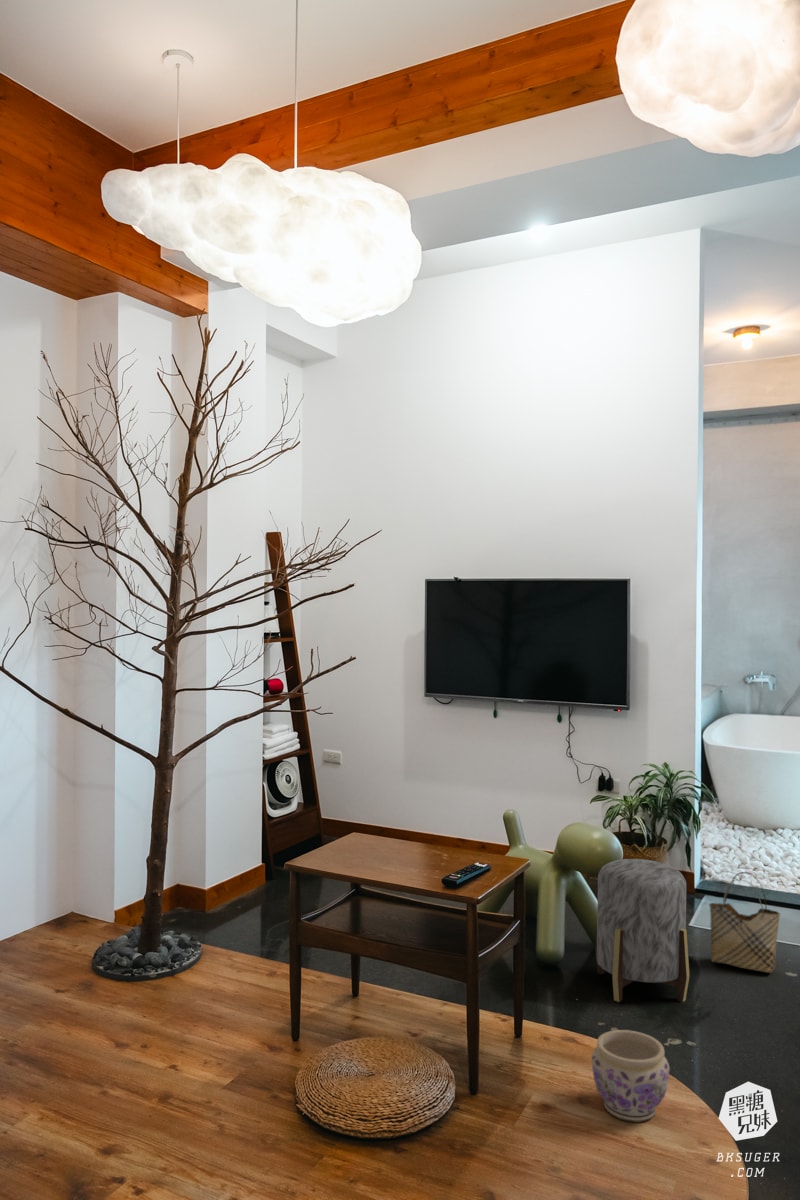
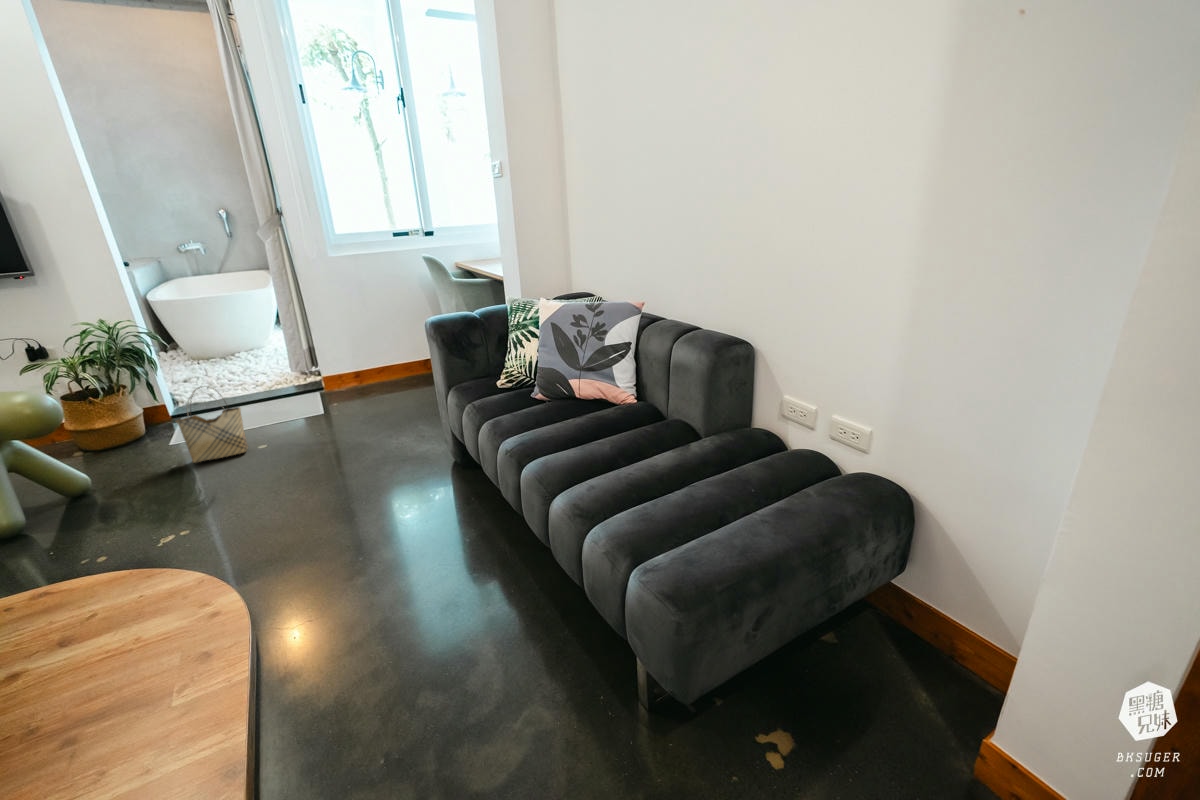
stool: present [595,859,689,1002] -> none [32,402,174,534]
planter: present [592,1030,669,1123] -> none [54,554,155,640]

